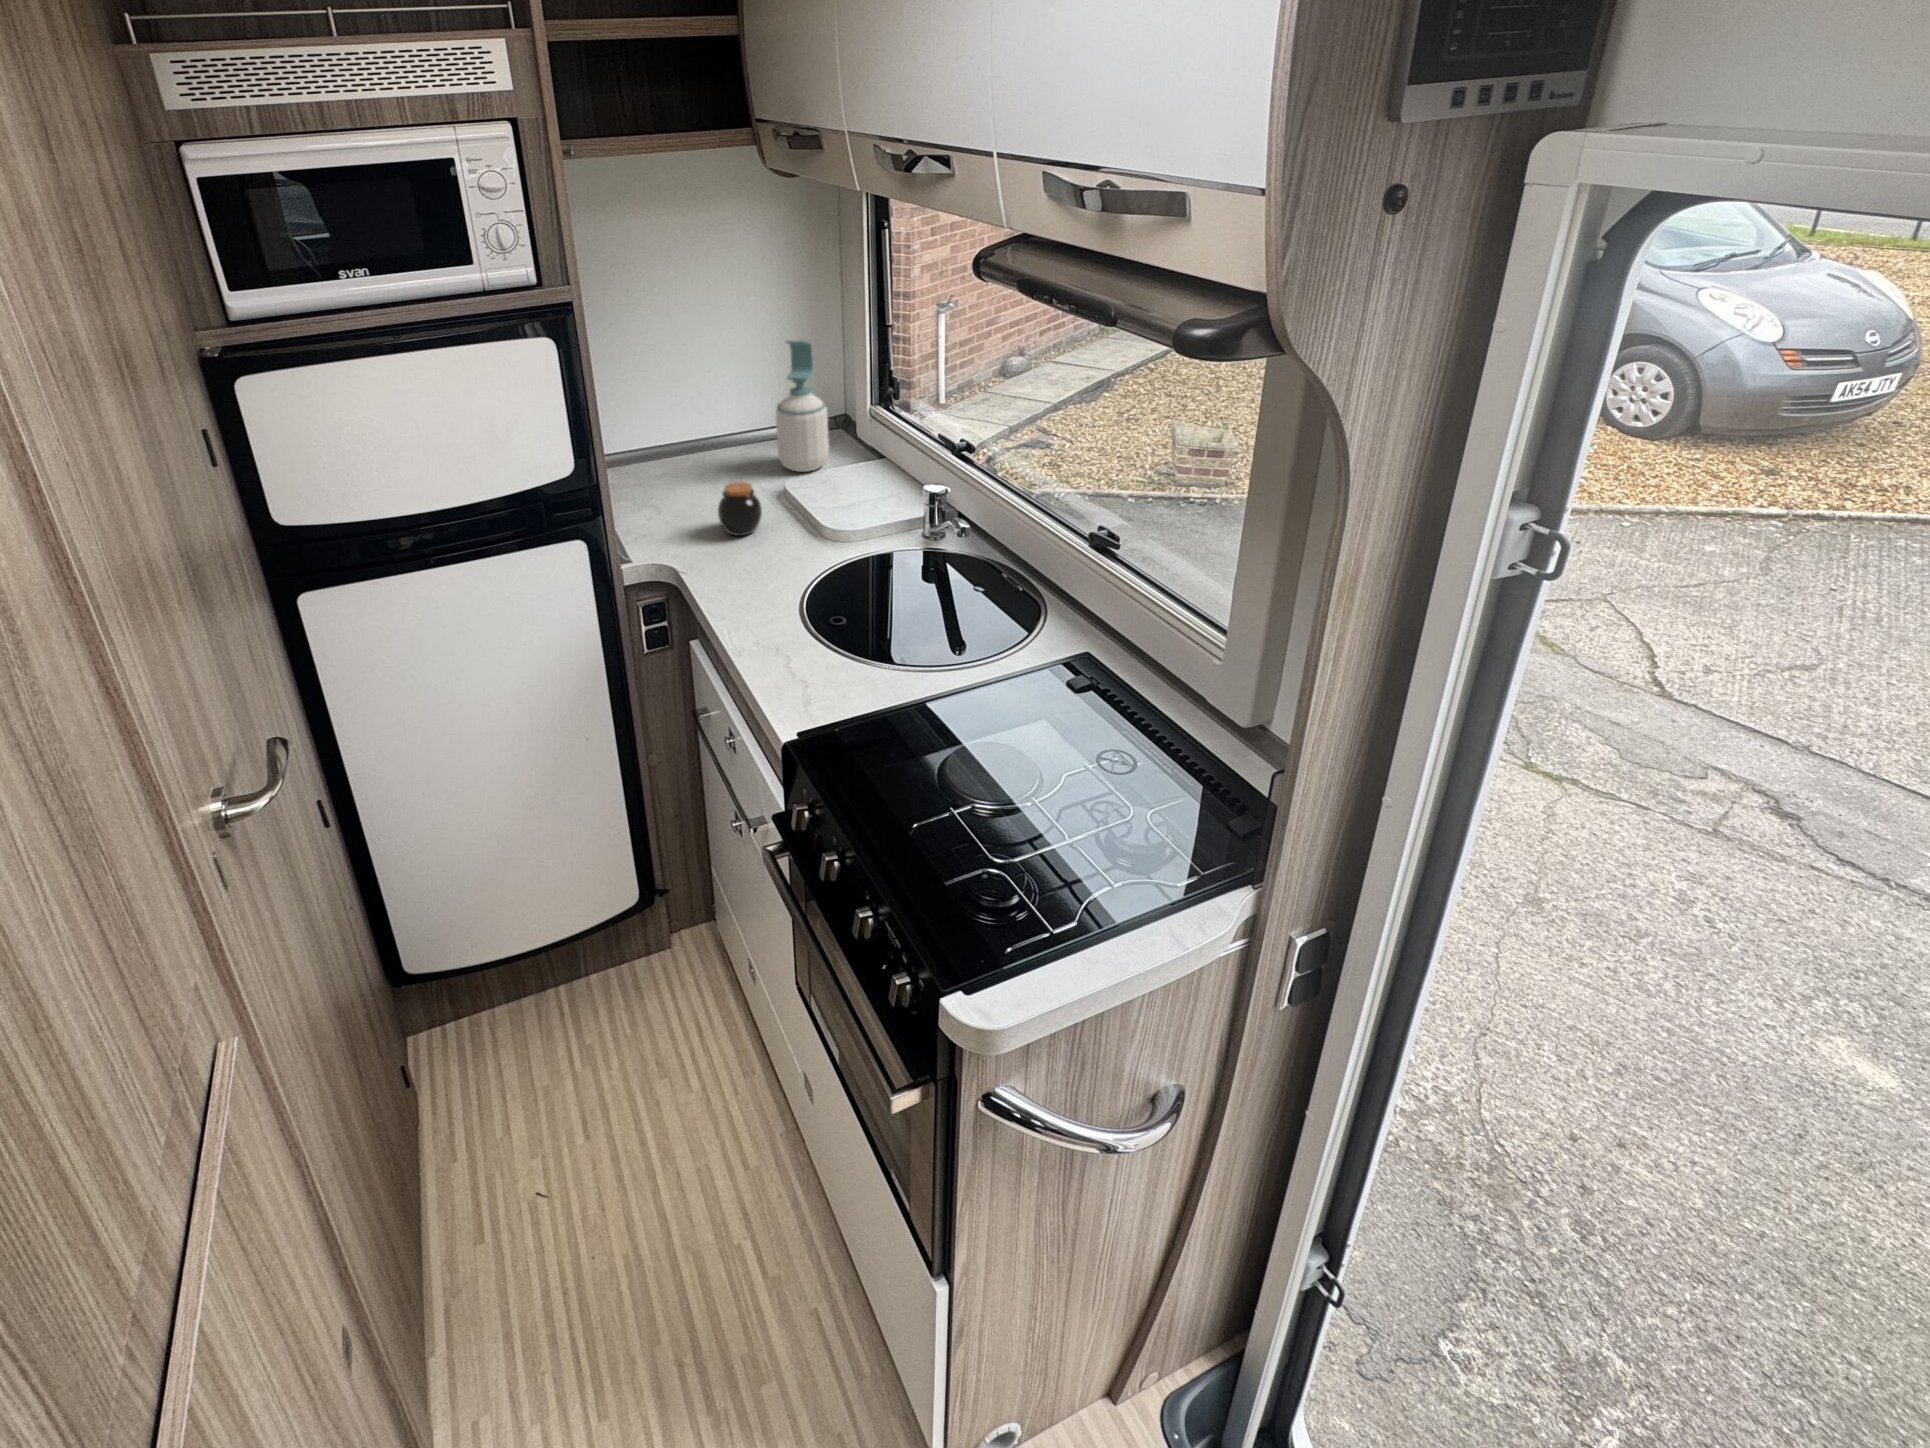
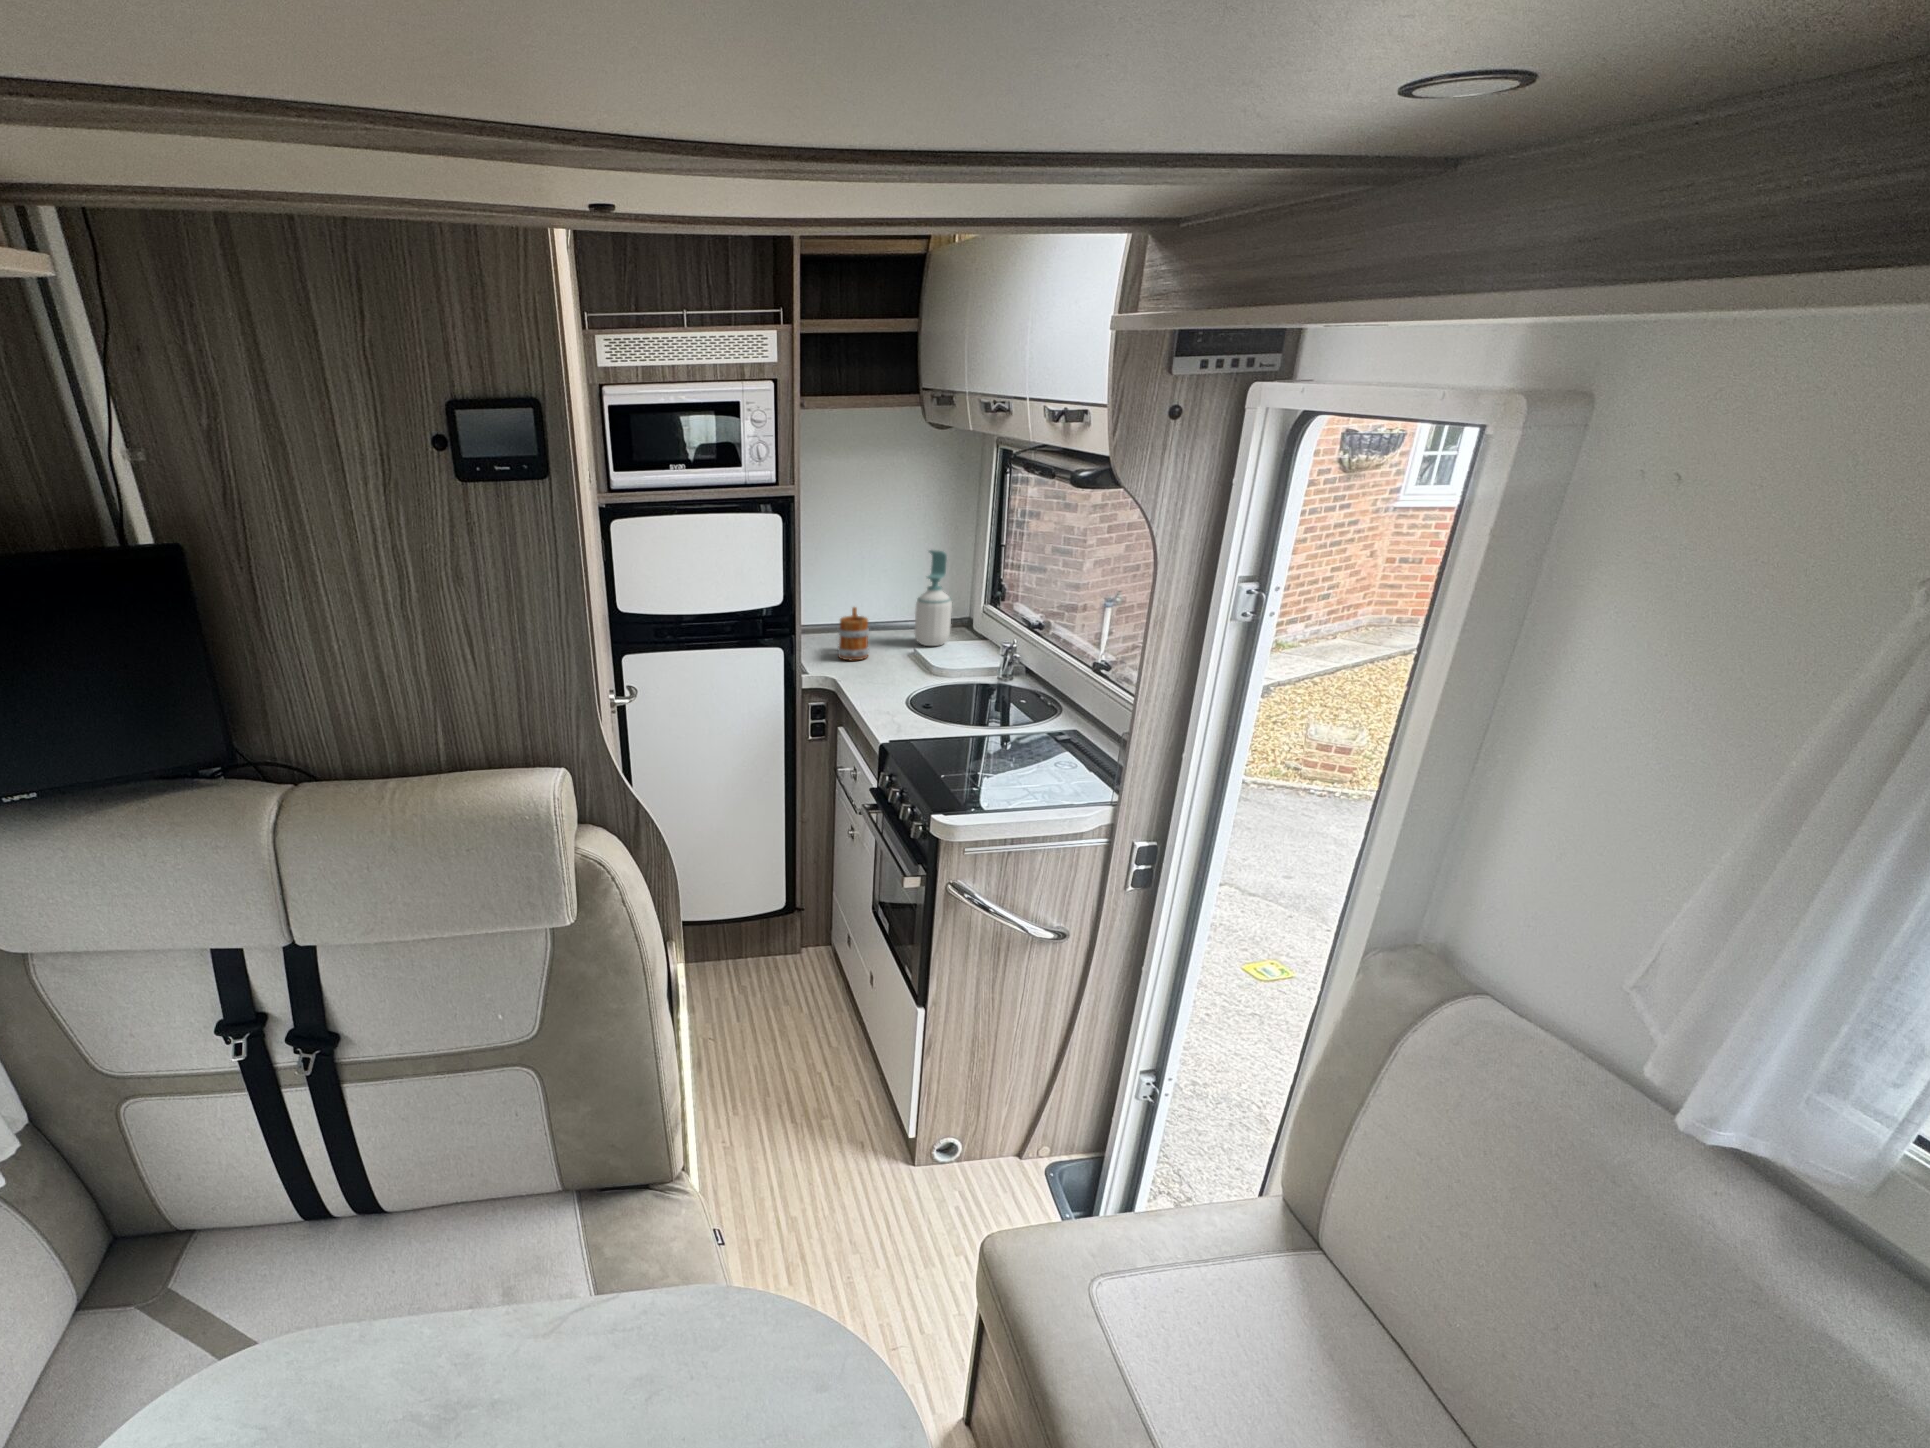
mug: none [668,430,718,514] -> present [838,607,869,660]
jar: present [718,482,762,536] -> none [867,637,895,672]

